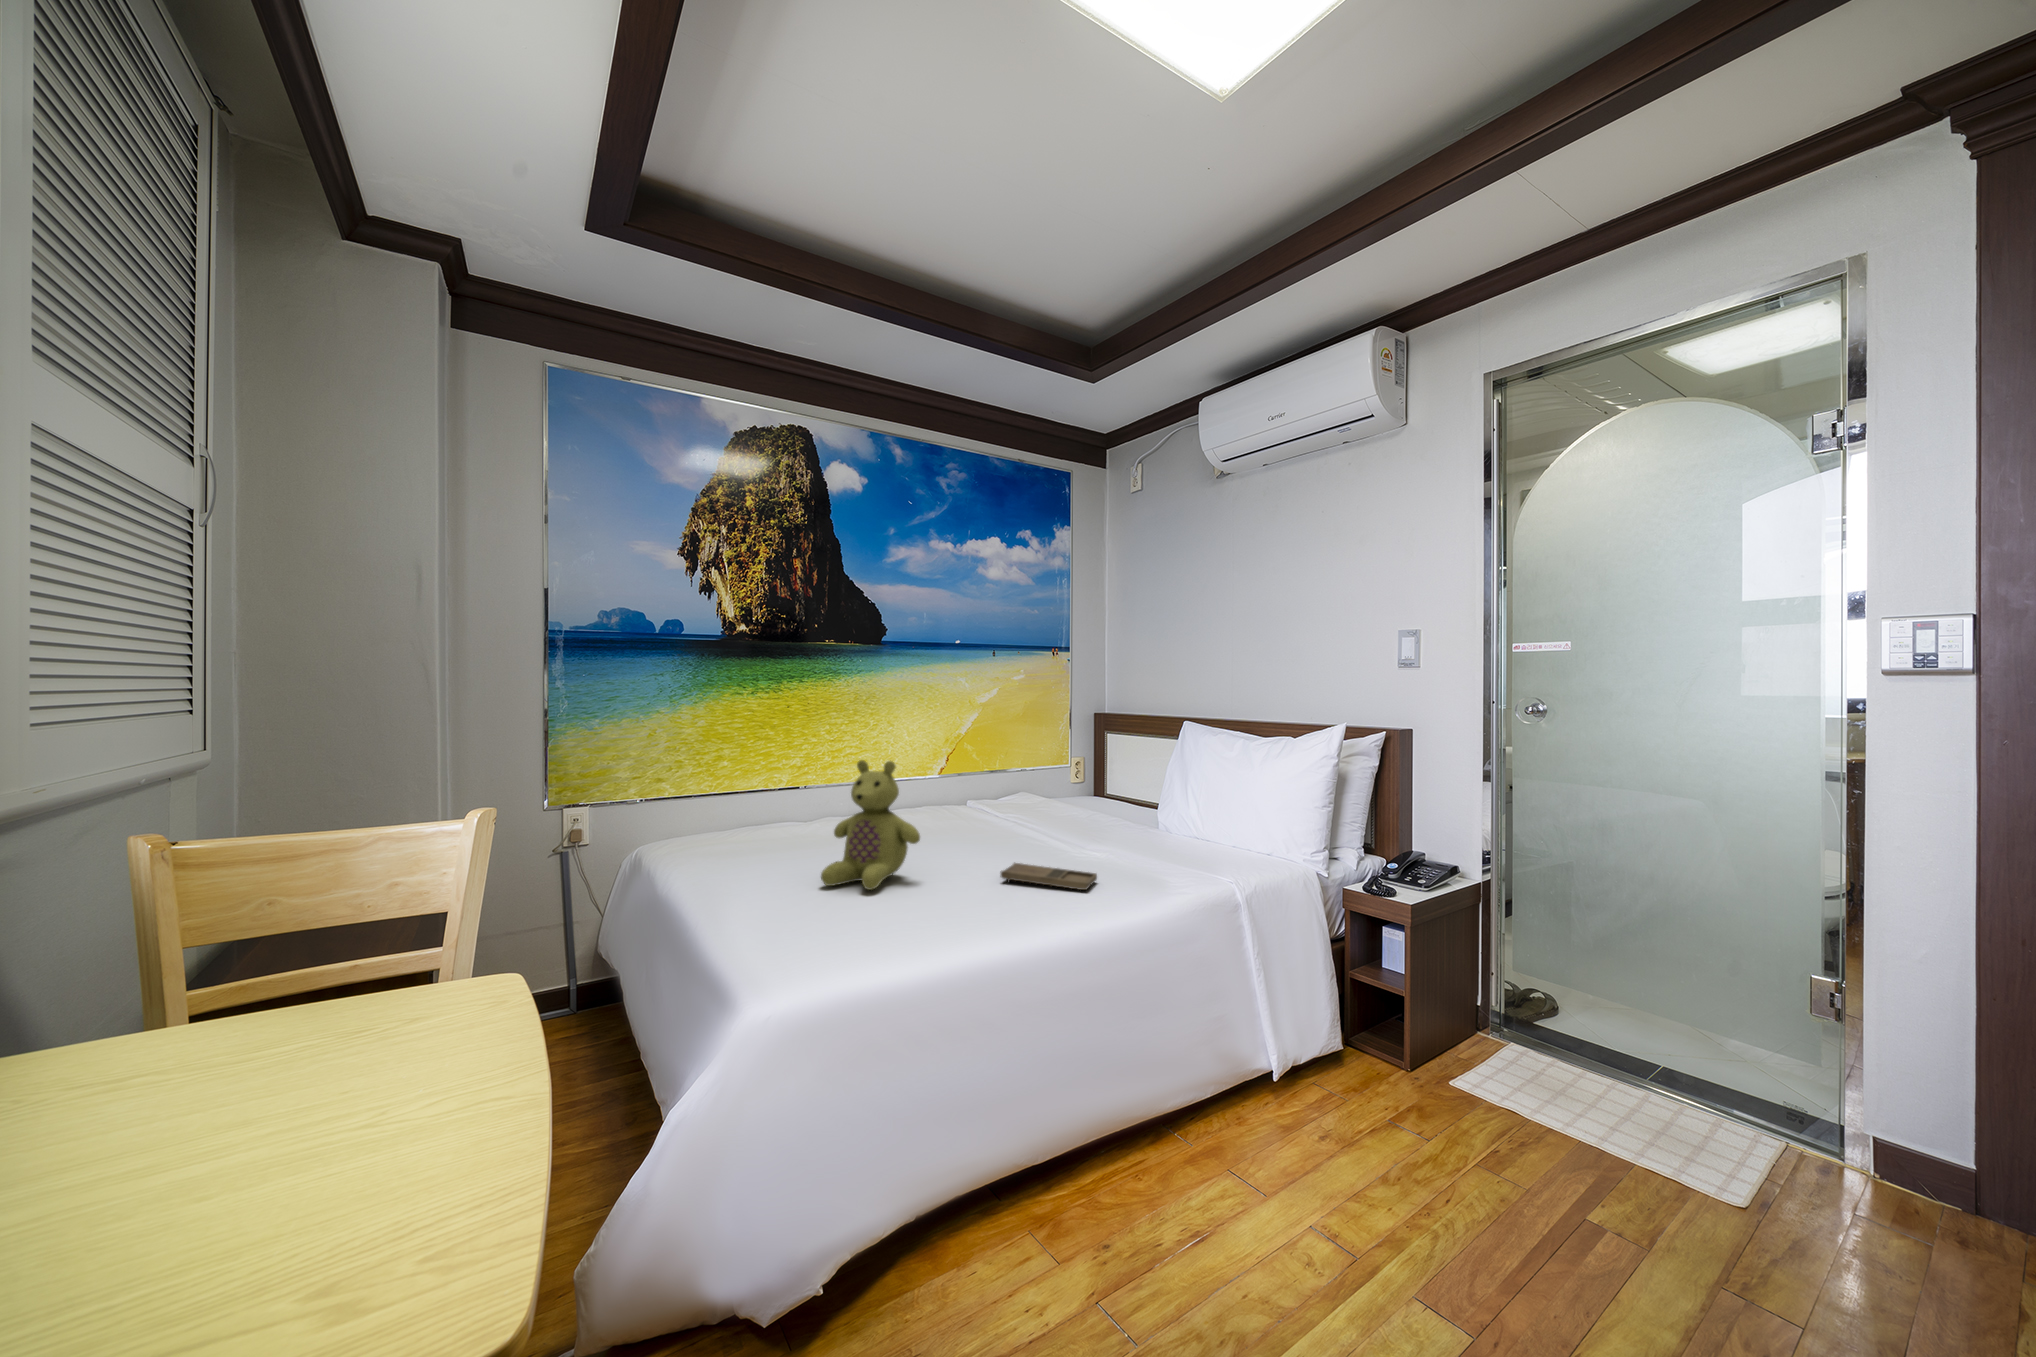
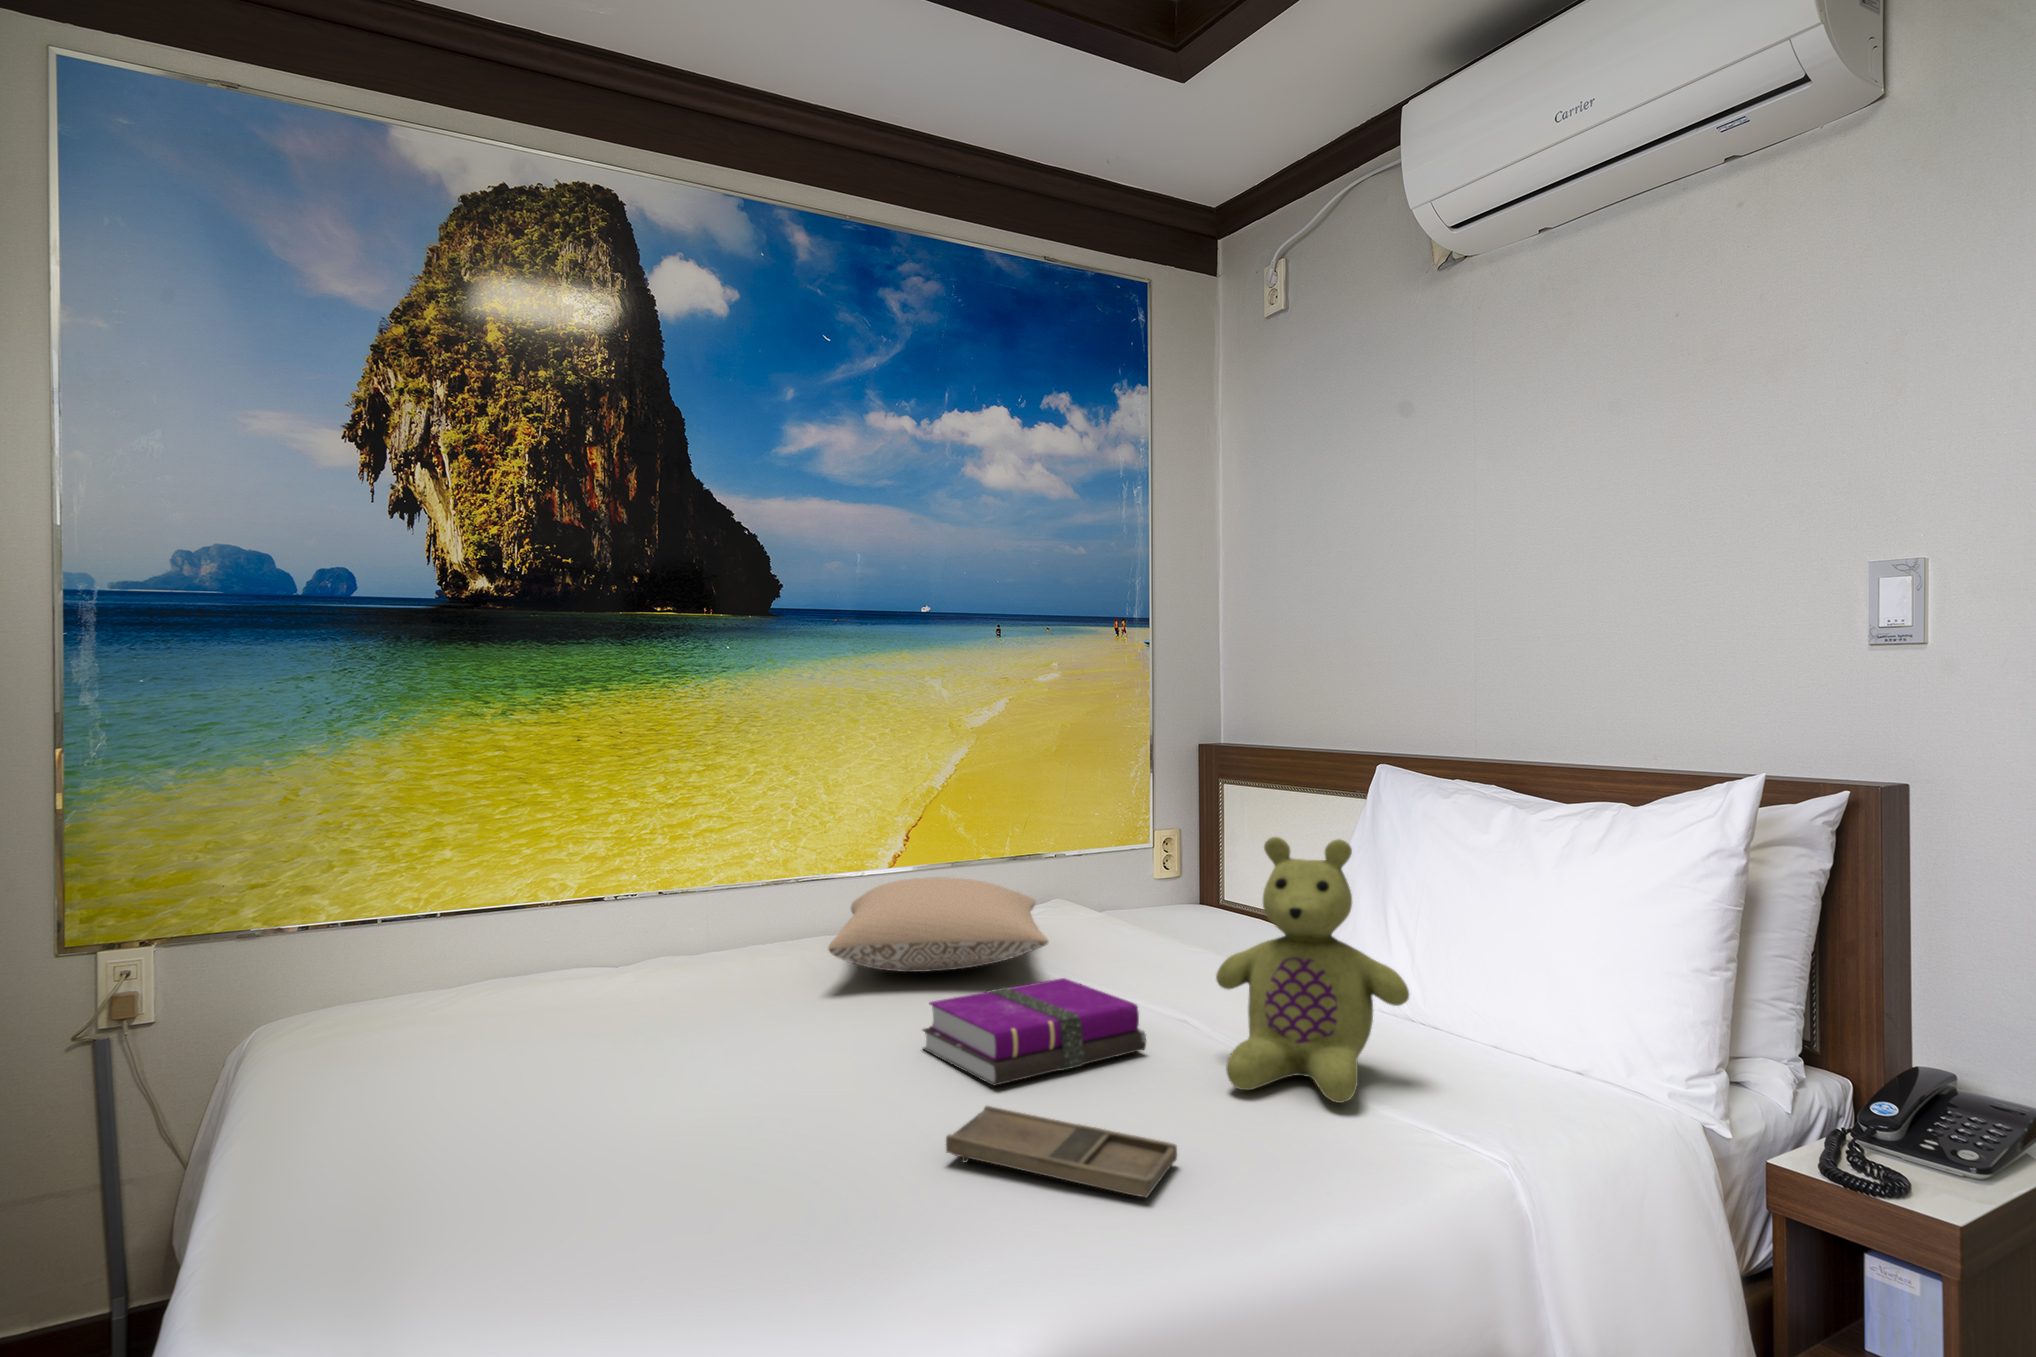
stuffed bear: present [821,760,920,890] -> present [1216,837,1409,1103]
pillow: none [923,778,1028,822] -> present [828,877,1048,972]
notebook: none [976,819,1079,860] -> present [923,978,1146,1086]

